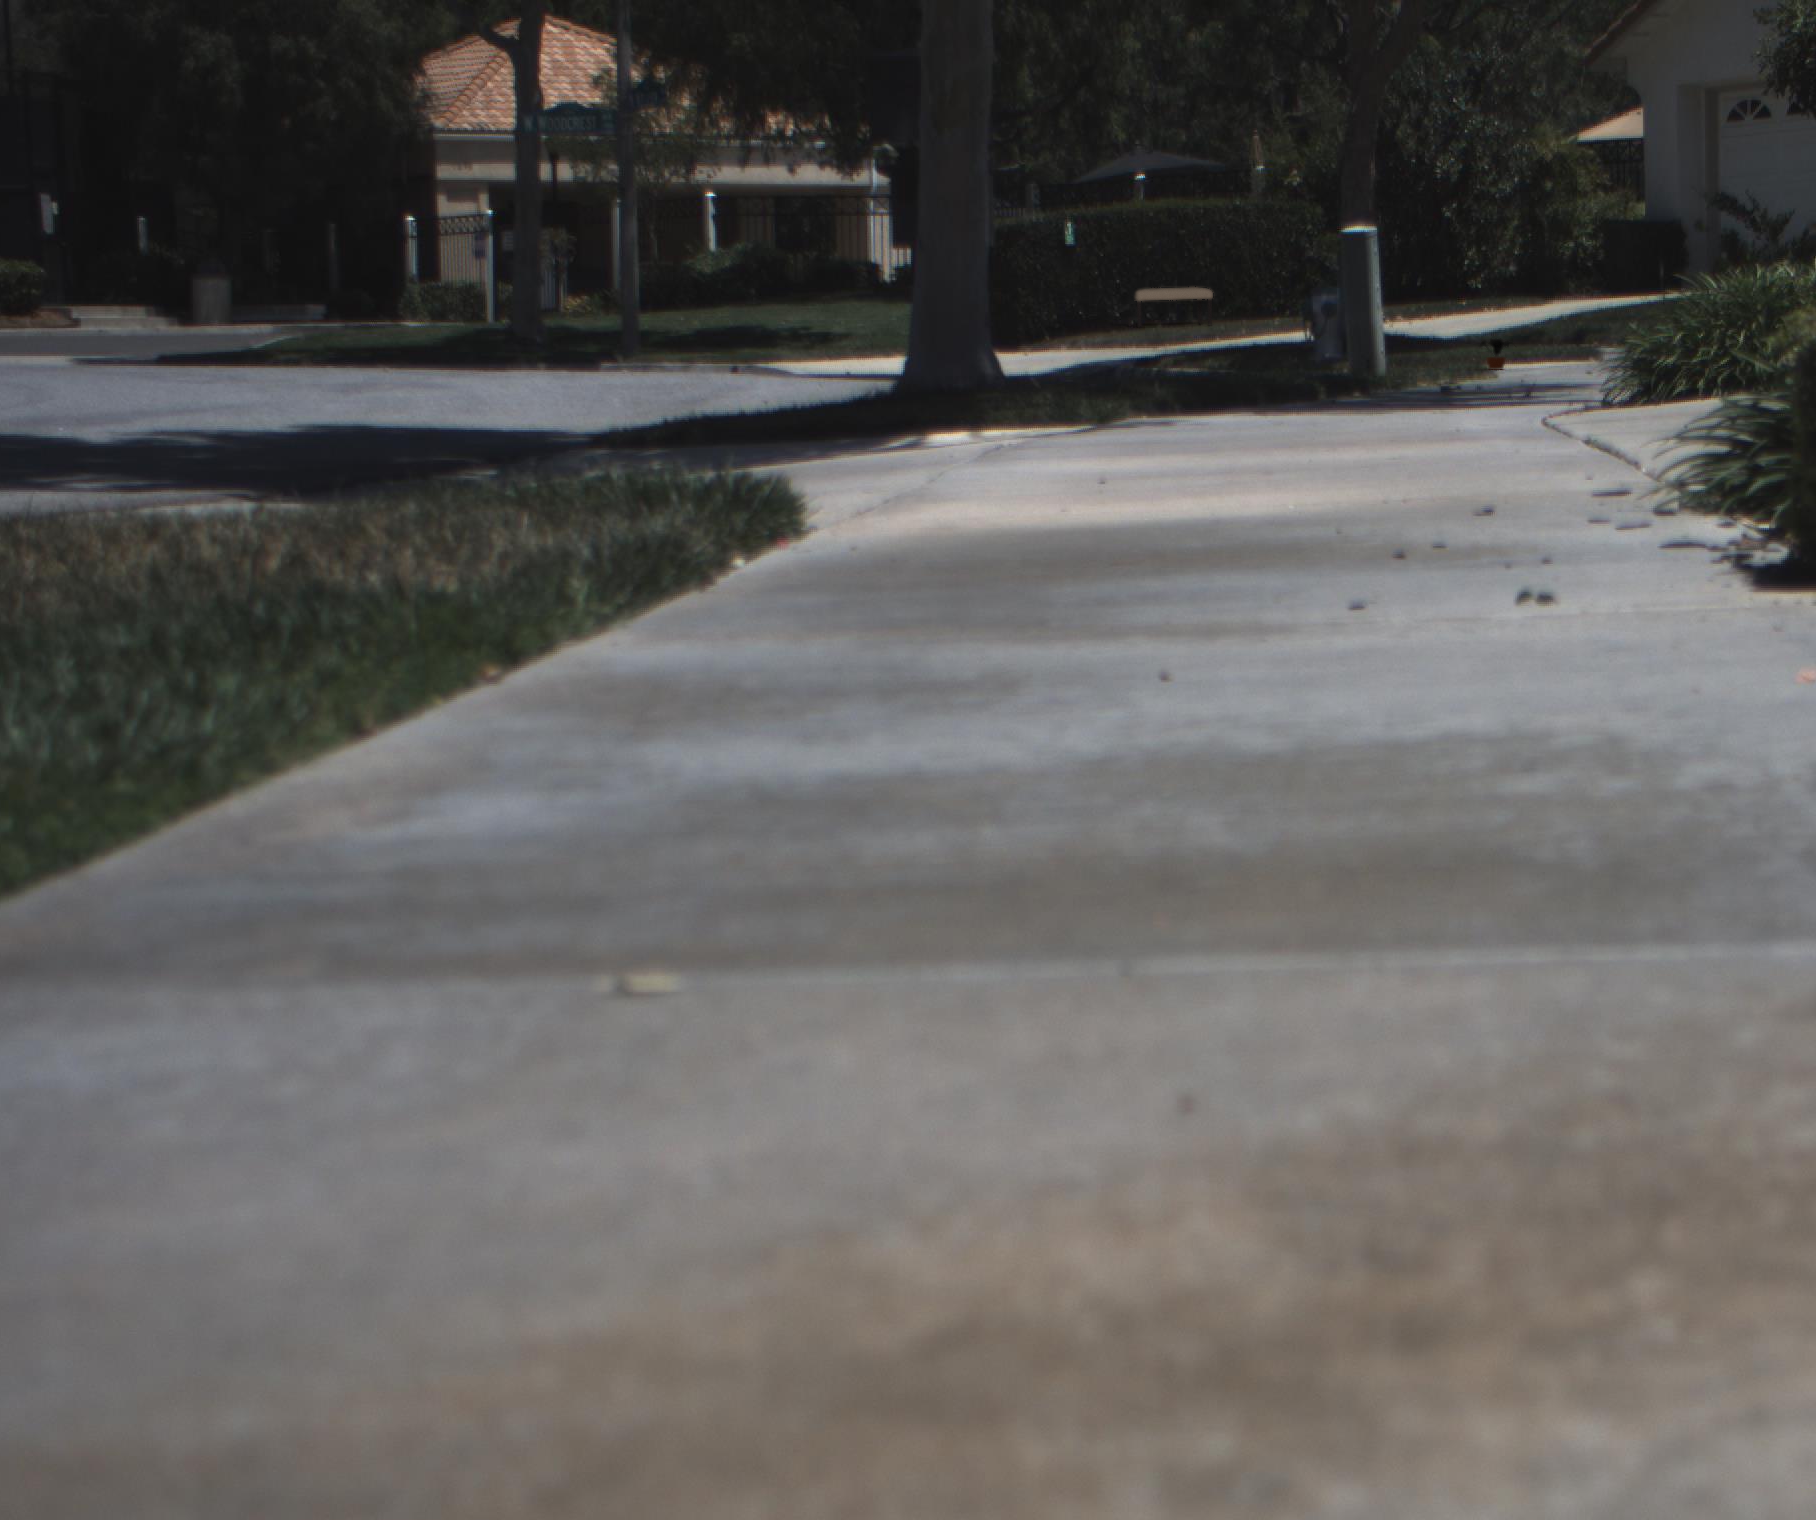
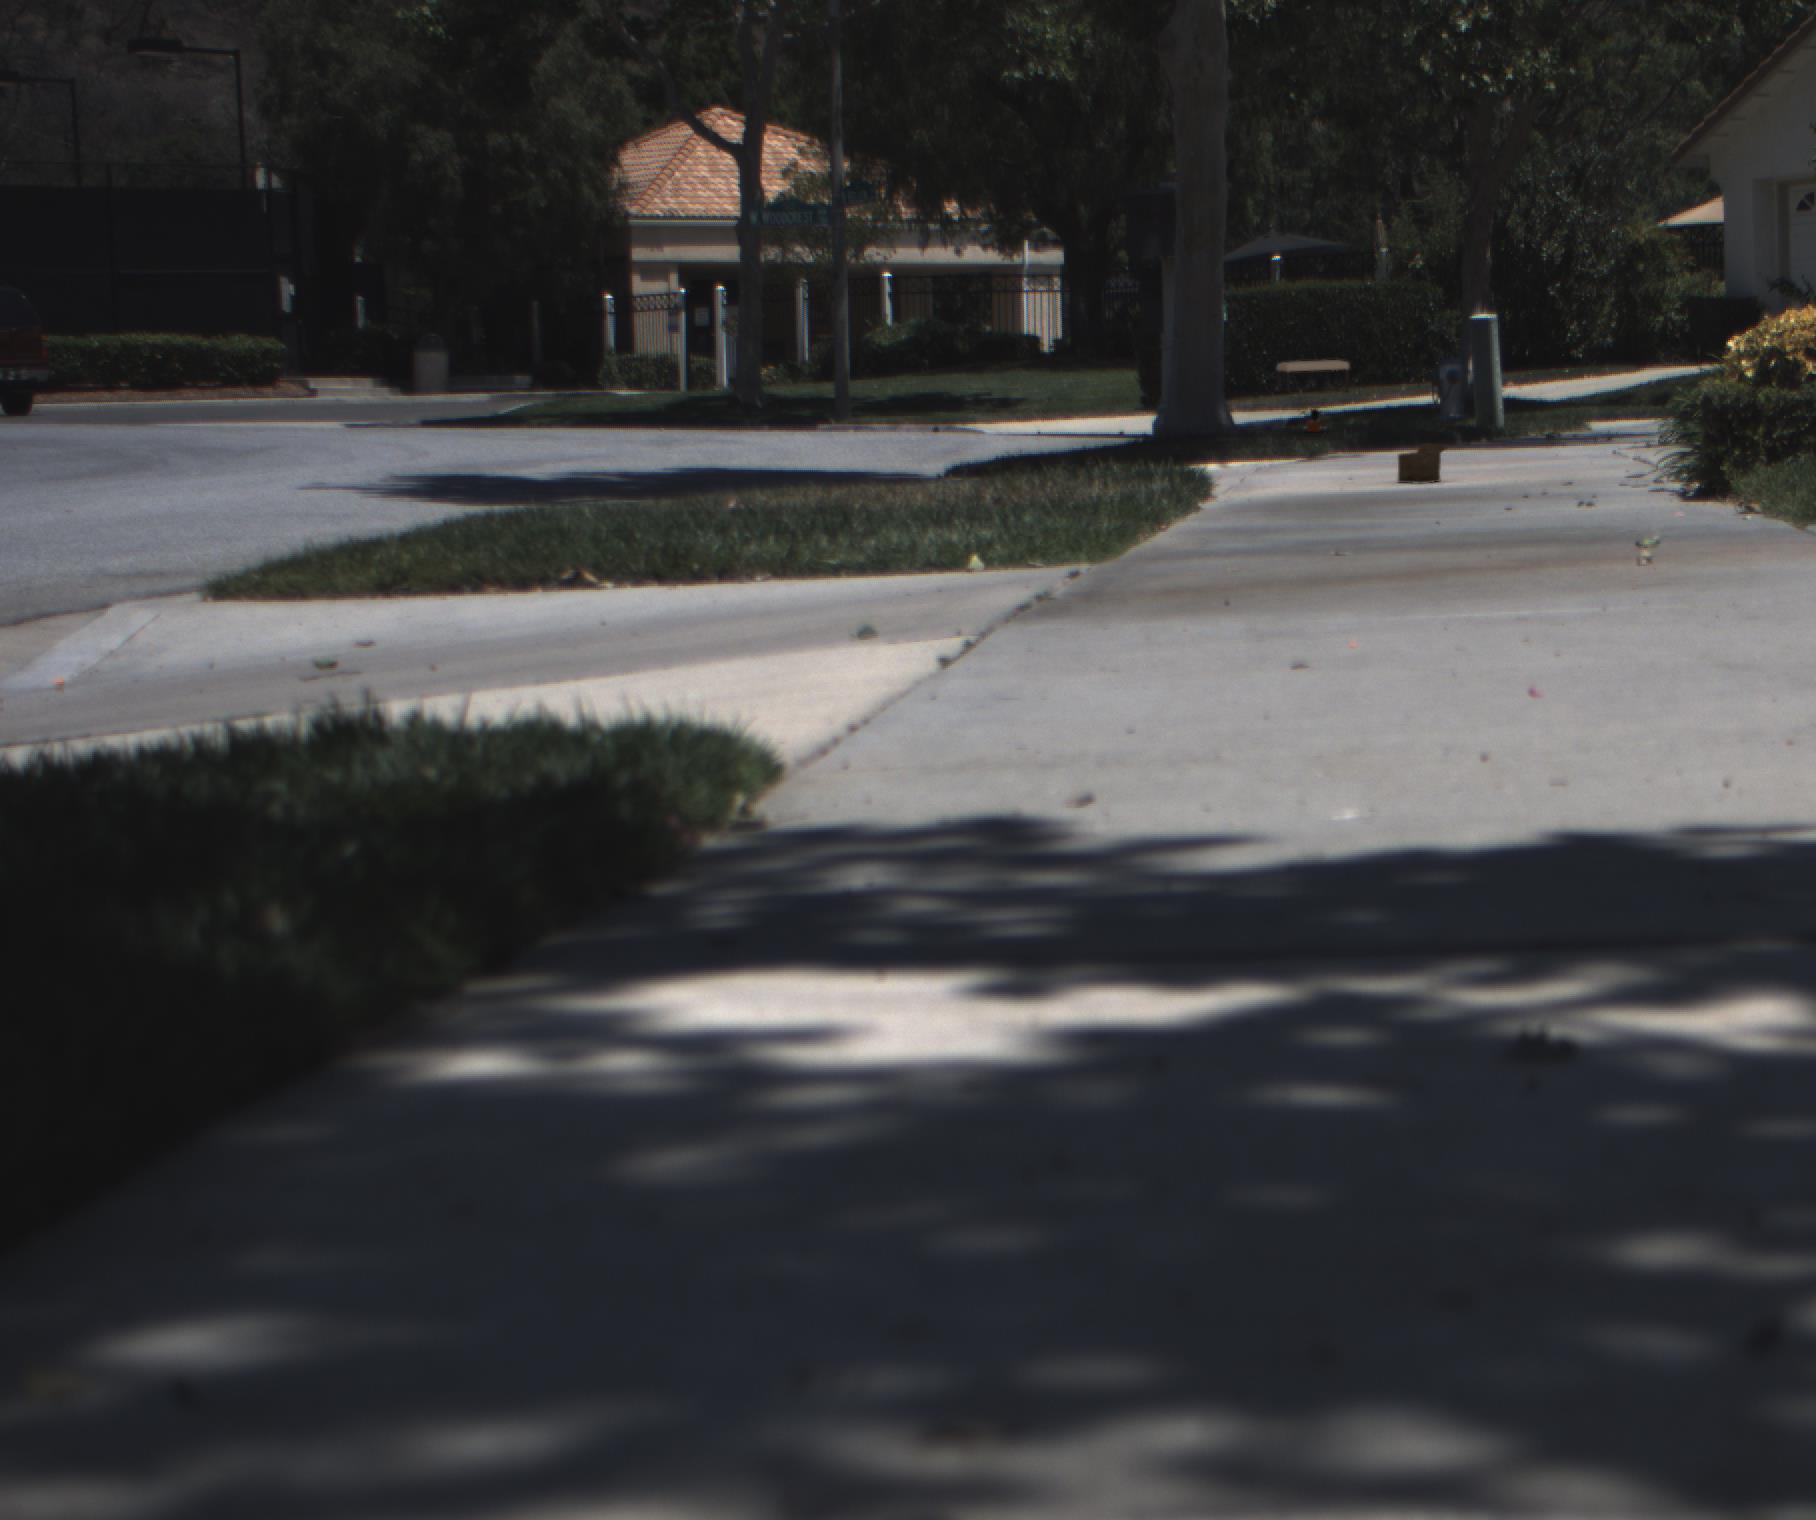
potted plant: present [1480,338,1511,370] -> present [1302,409,1323,432]
cardboard box: none [1189,421,1282,497] -> present [1398,443,1448,484]

